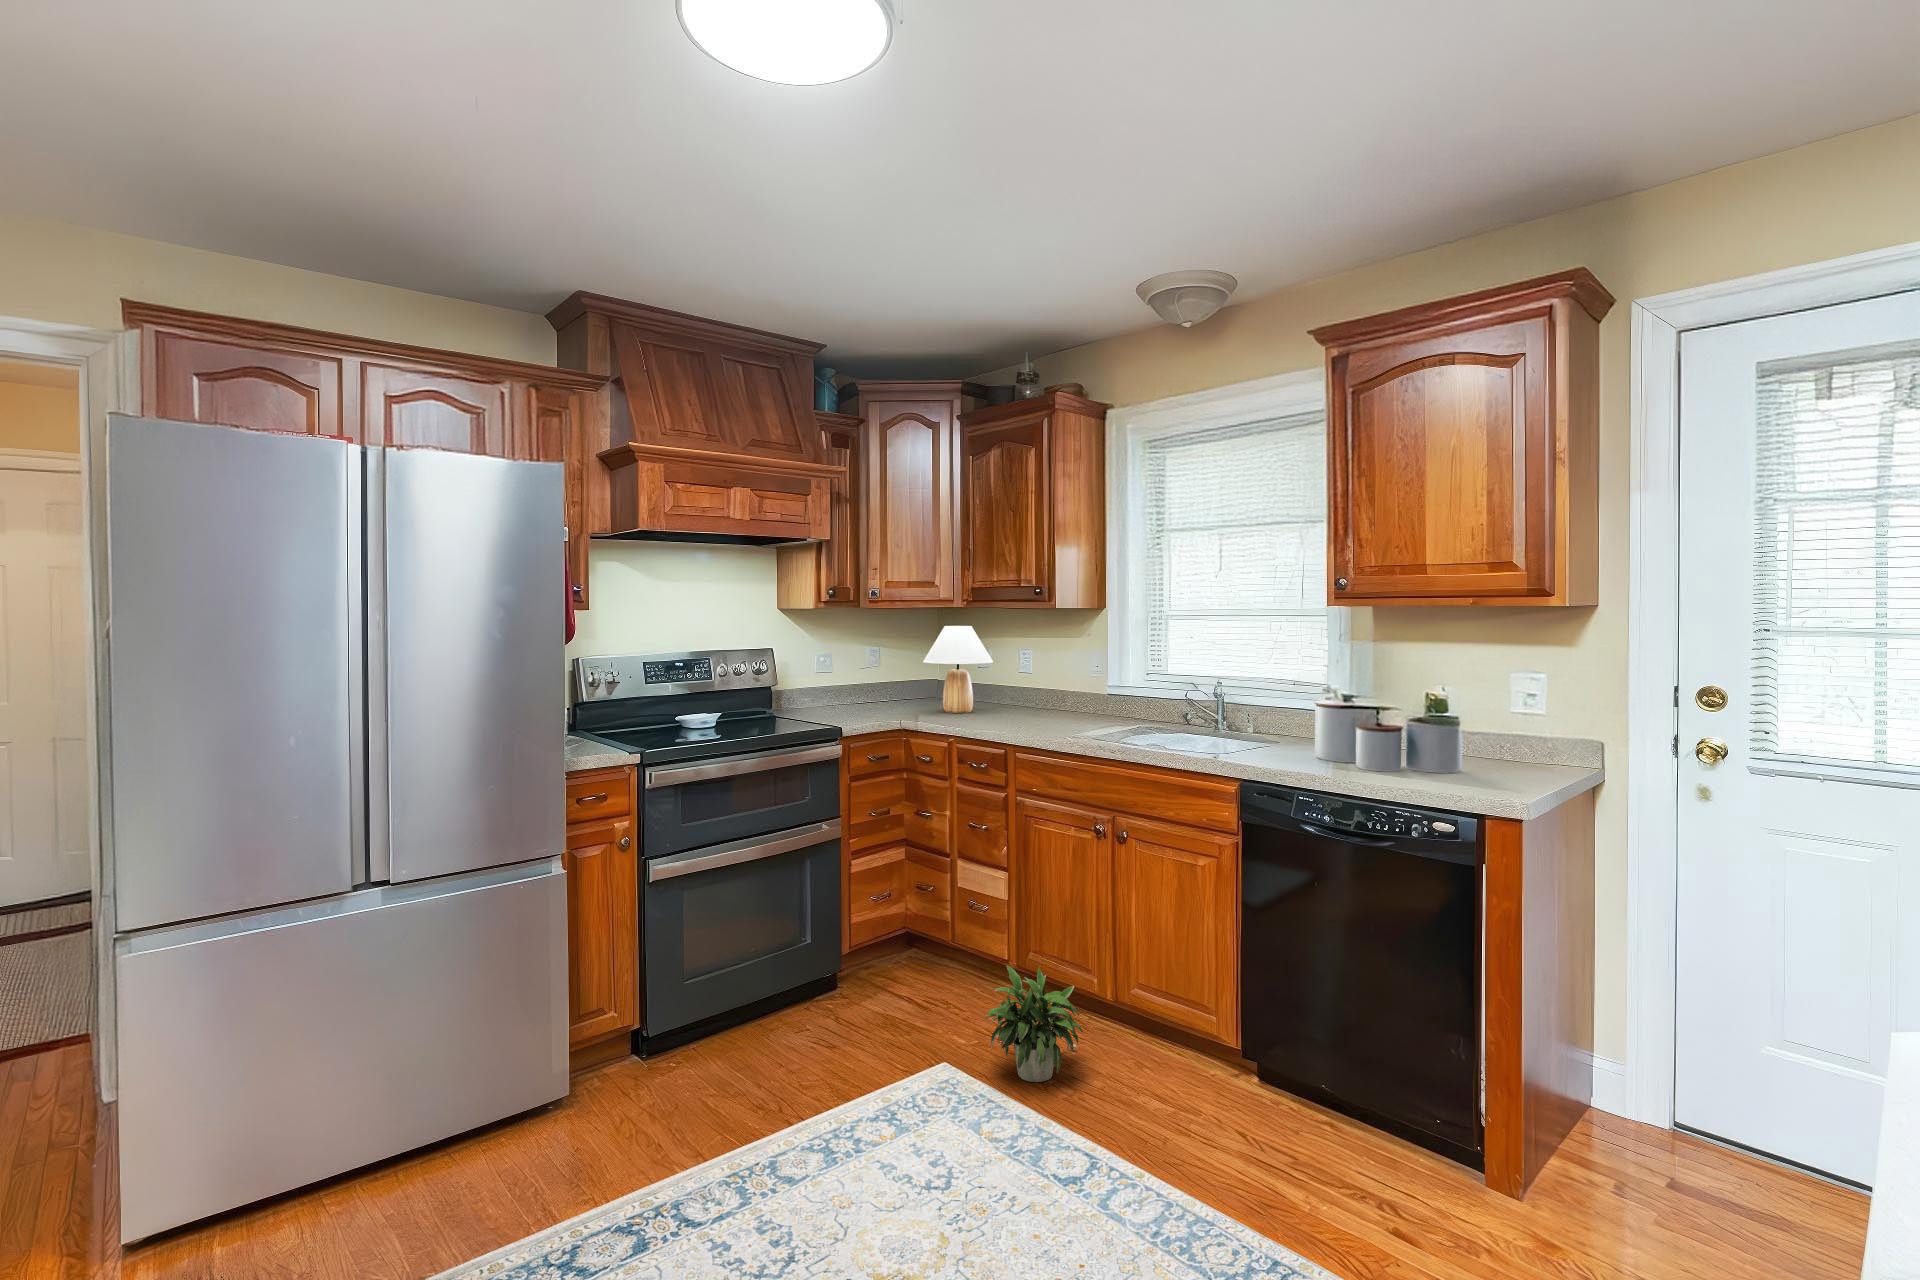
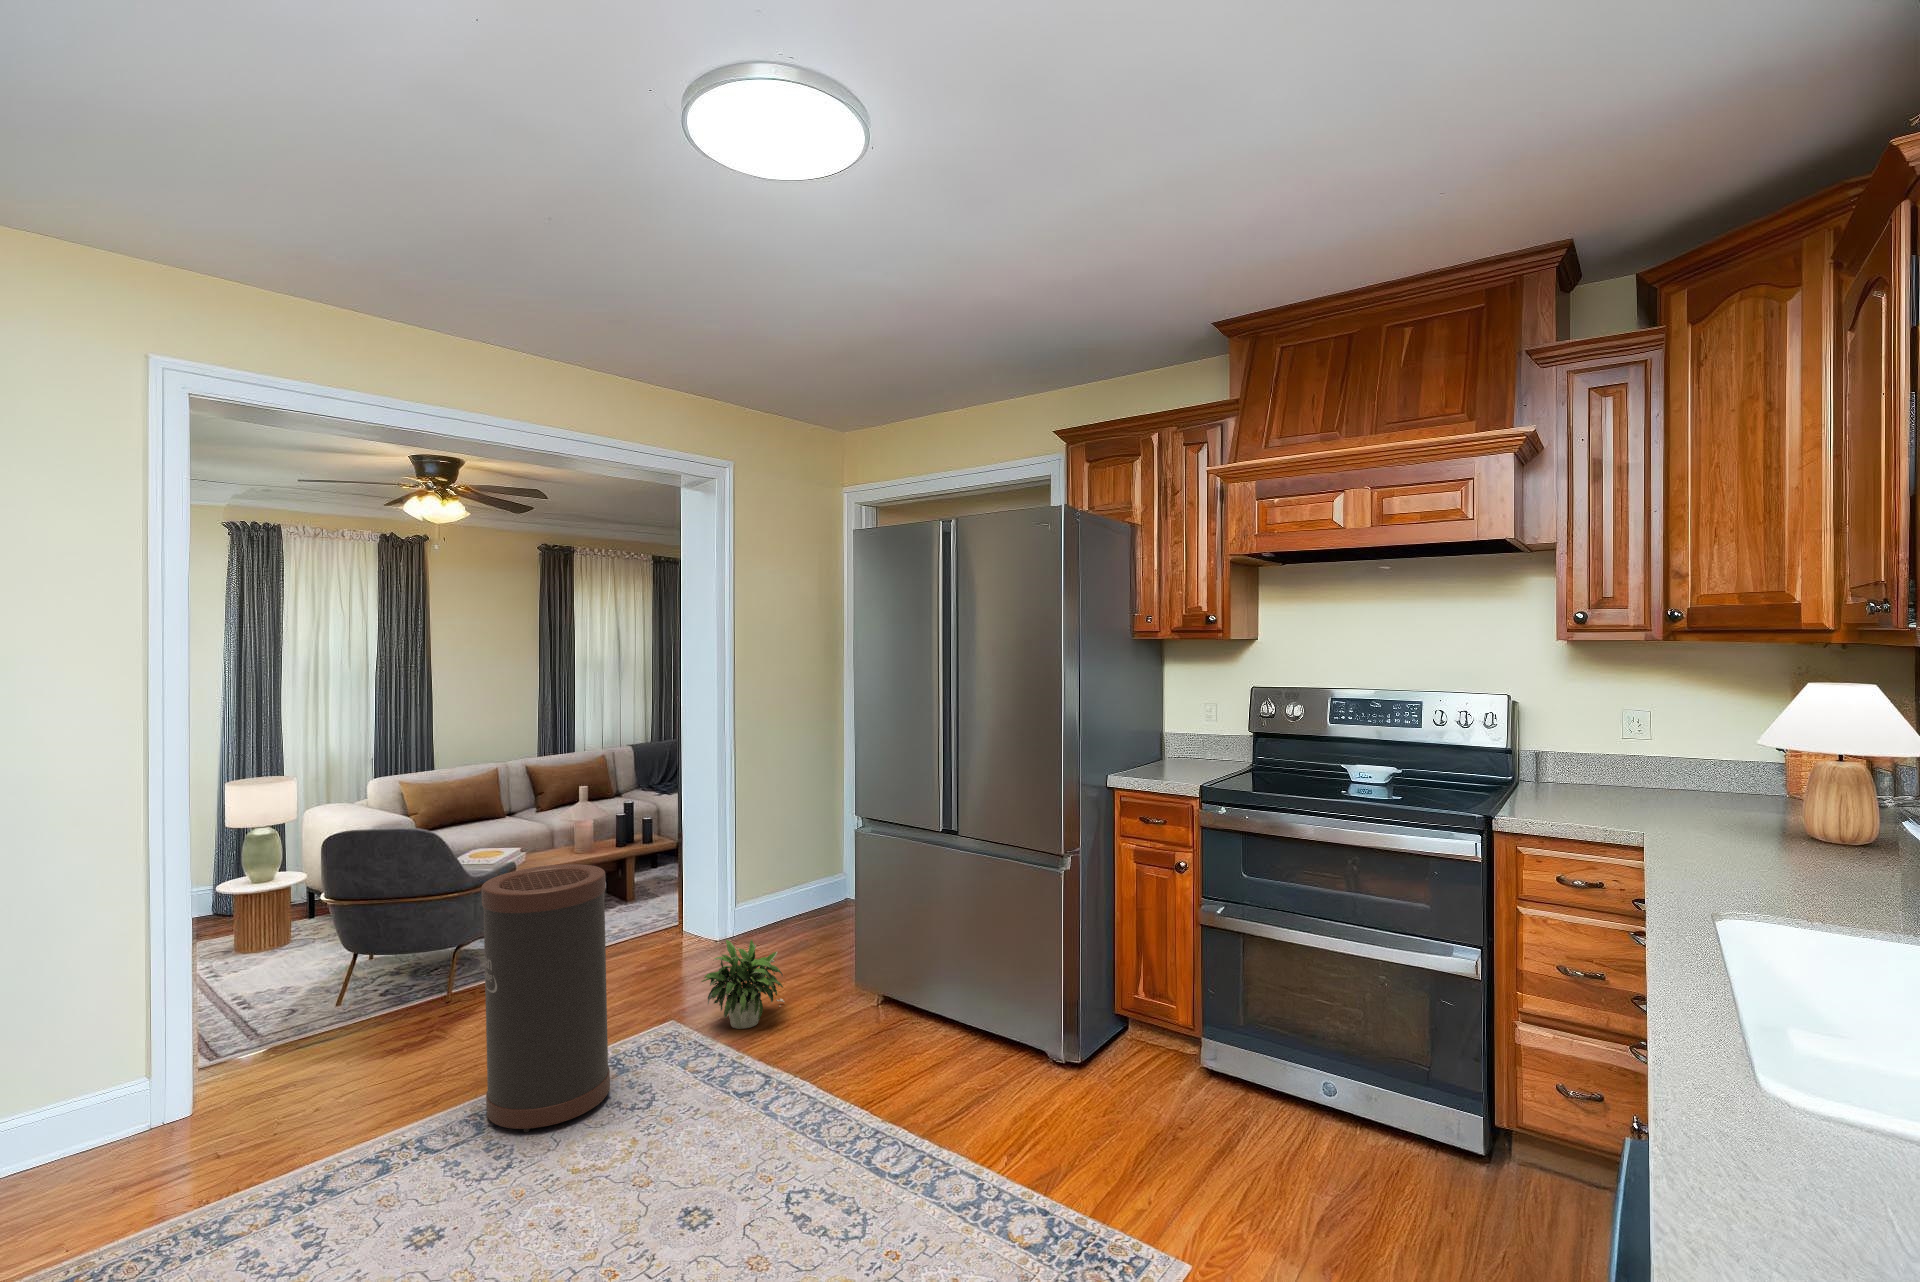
trash can: none [744,865,893,1209] -> present [482,864,610,1132]

